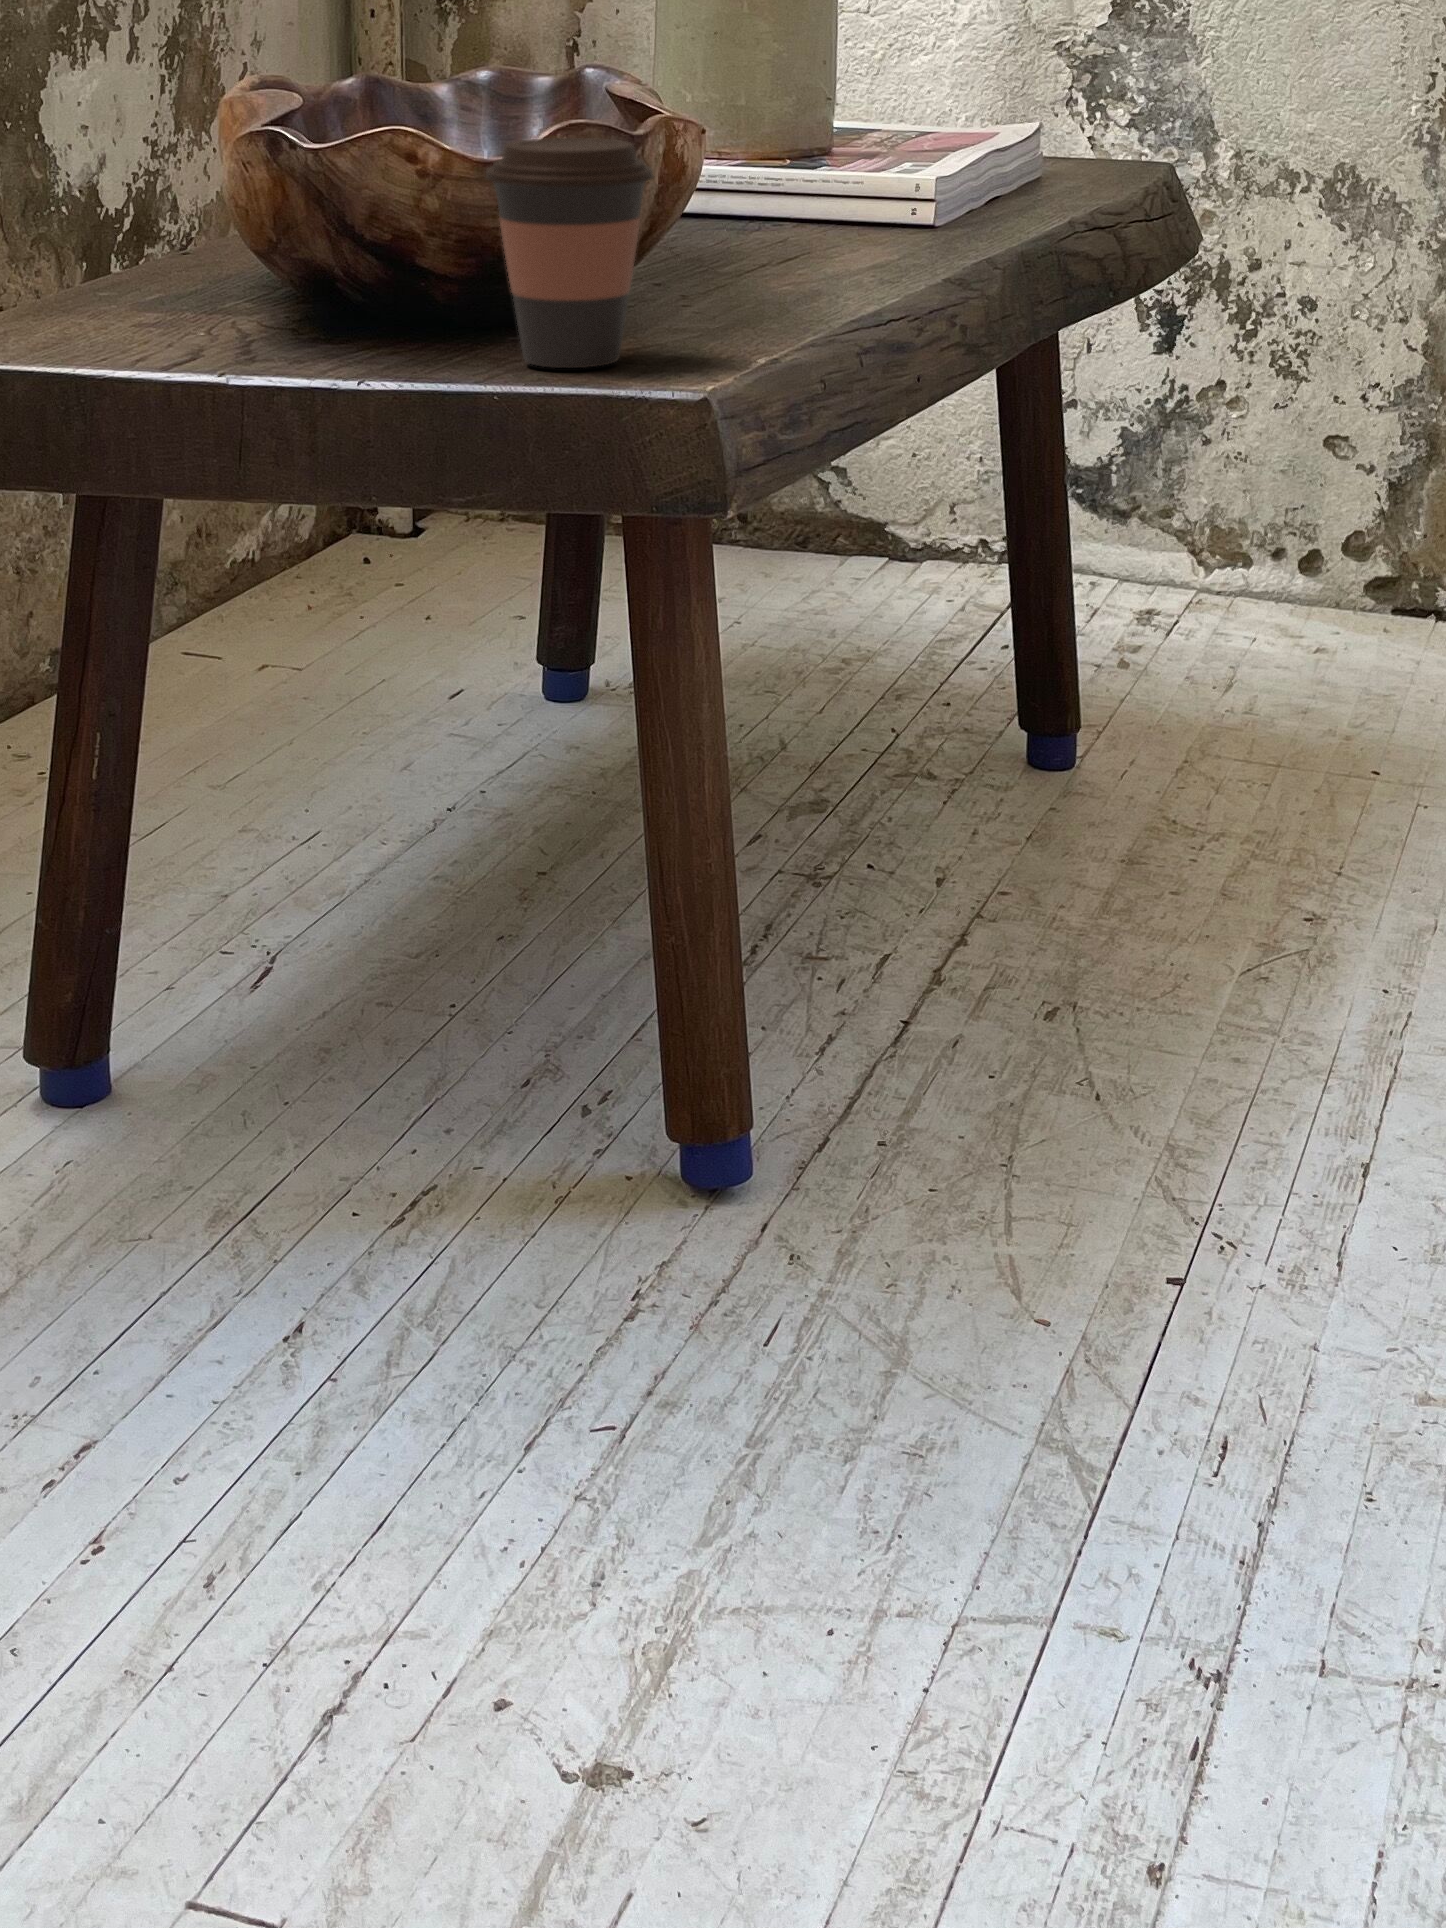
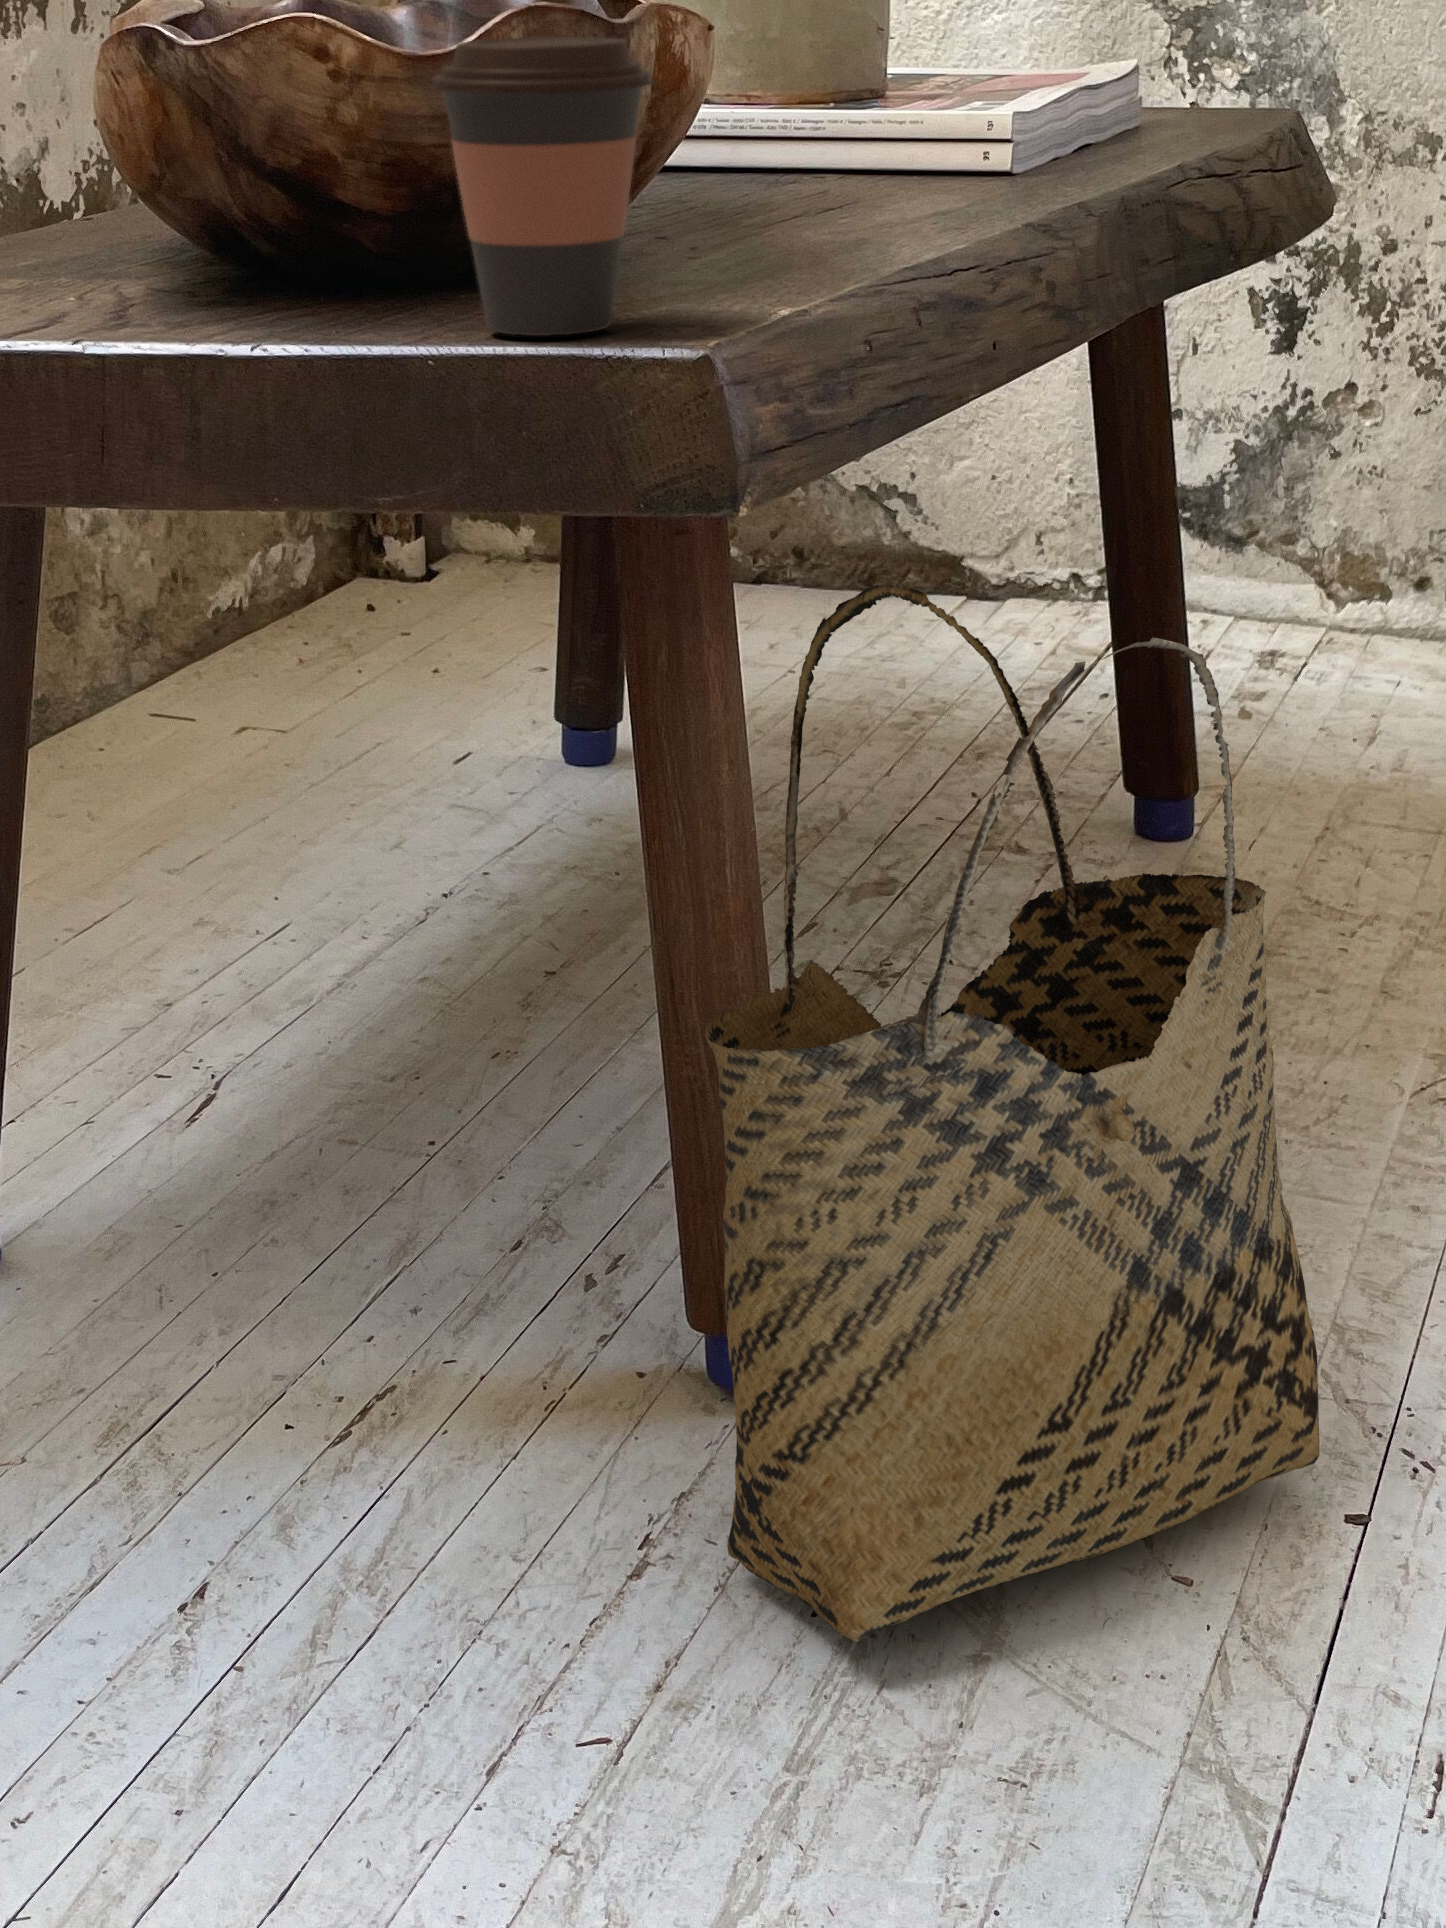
woven basket: none [683,559,1146,1357] -> present [705,585,1319,1642]

